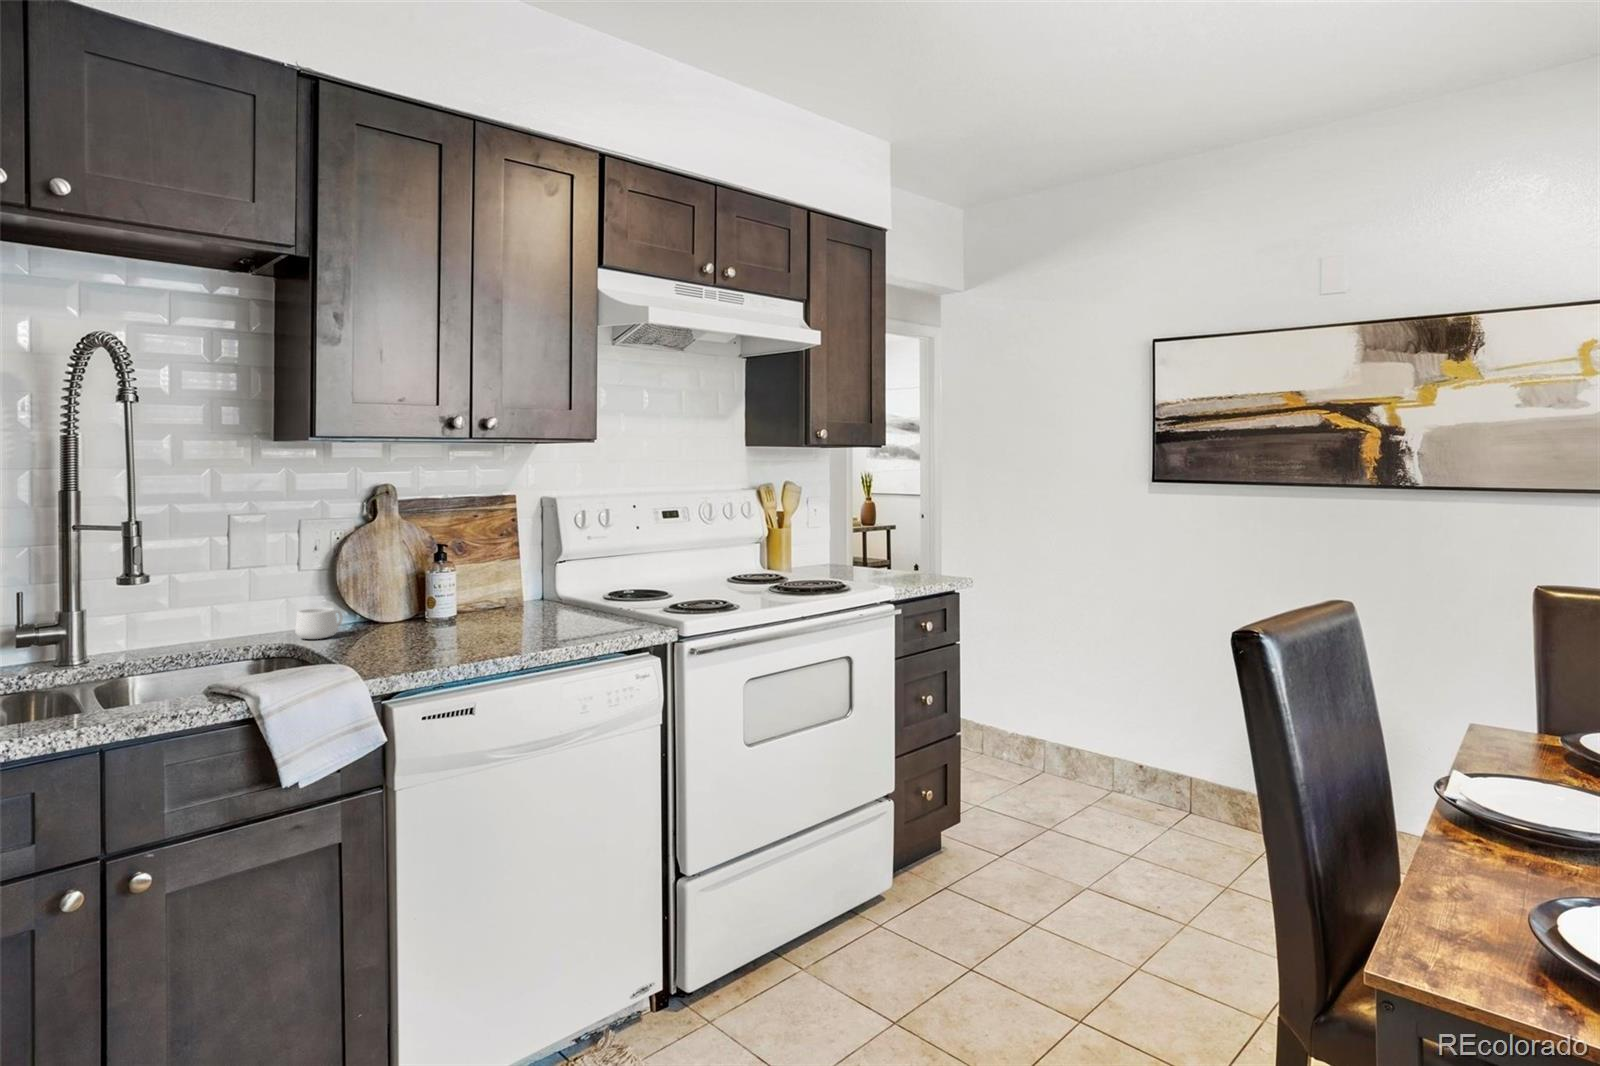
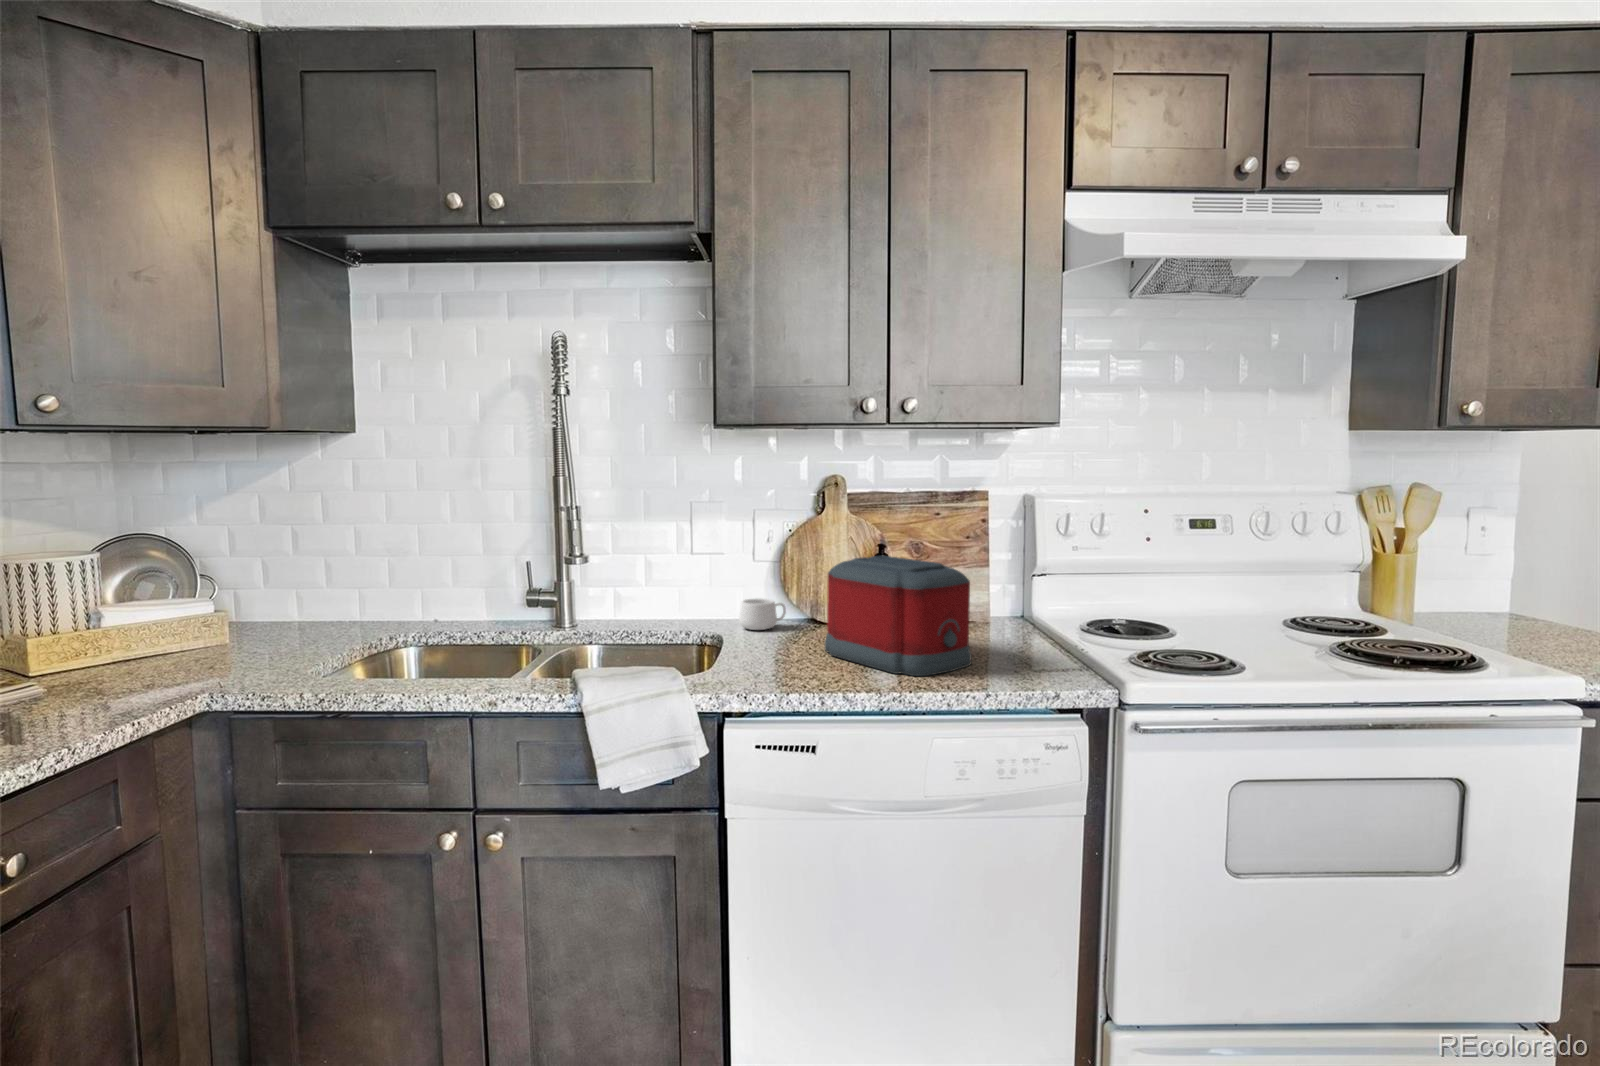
toaster: none [421,552,559,644] -> present [825,556,971,676]

